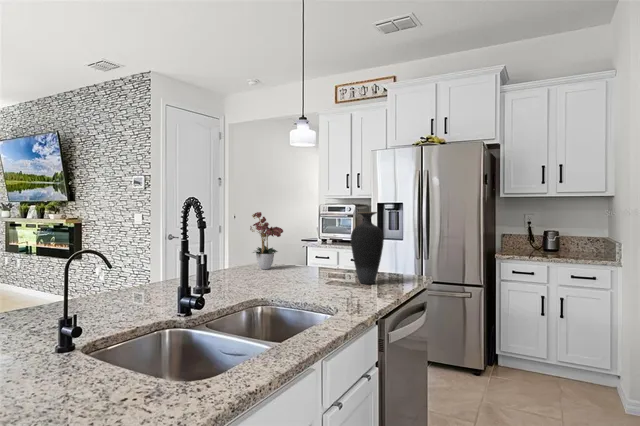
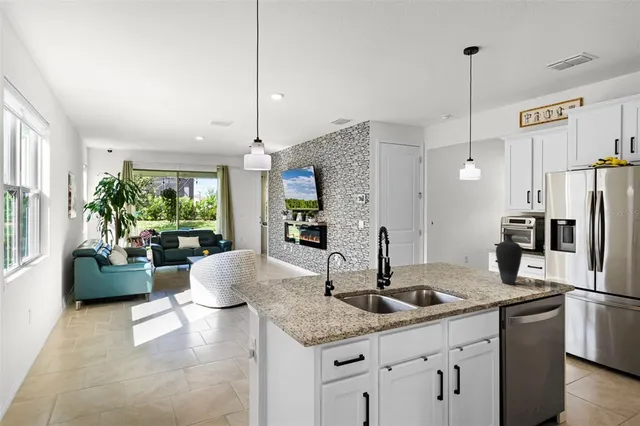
flower arrangement: present [250,212,283,269] -> none [428,226,456,268]

